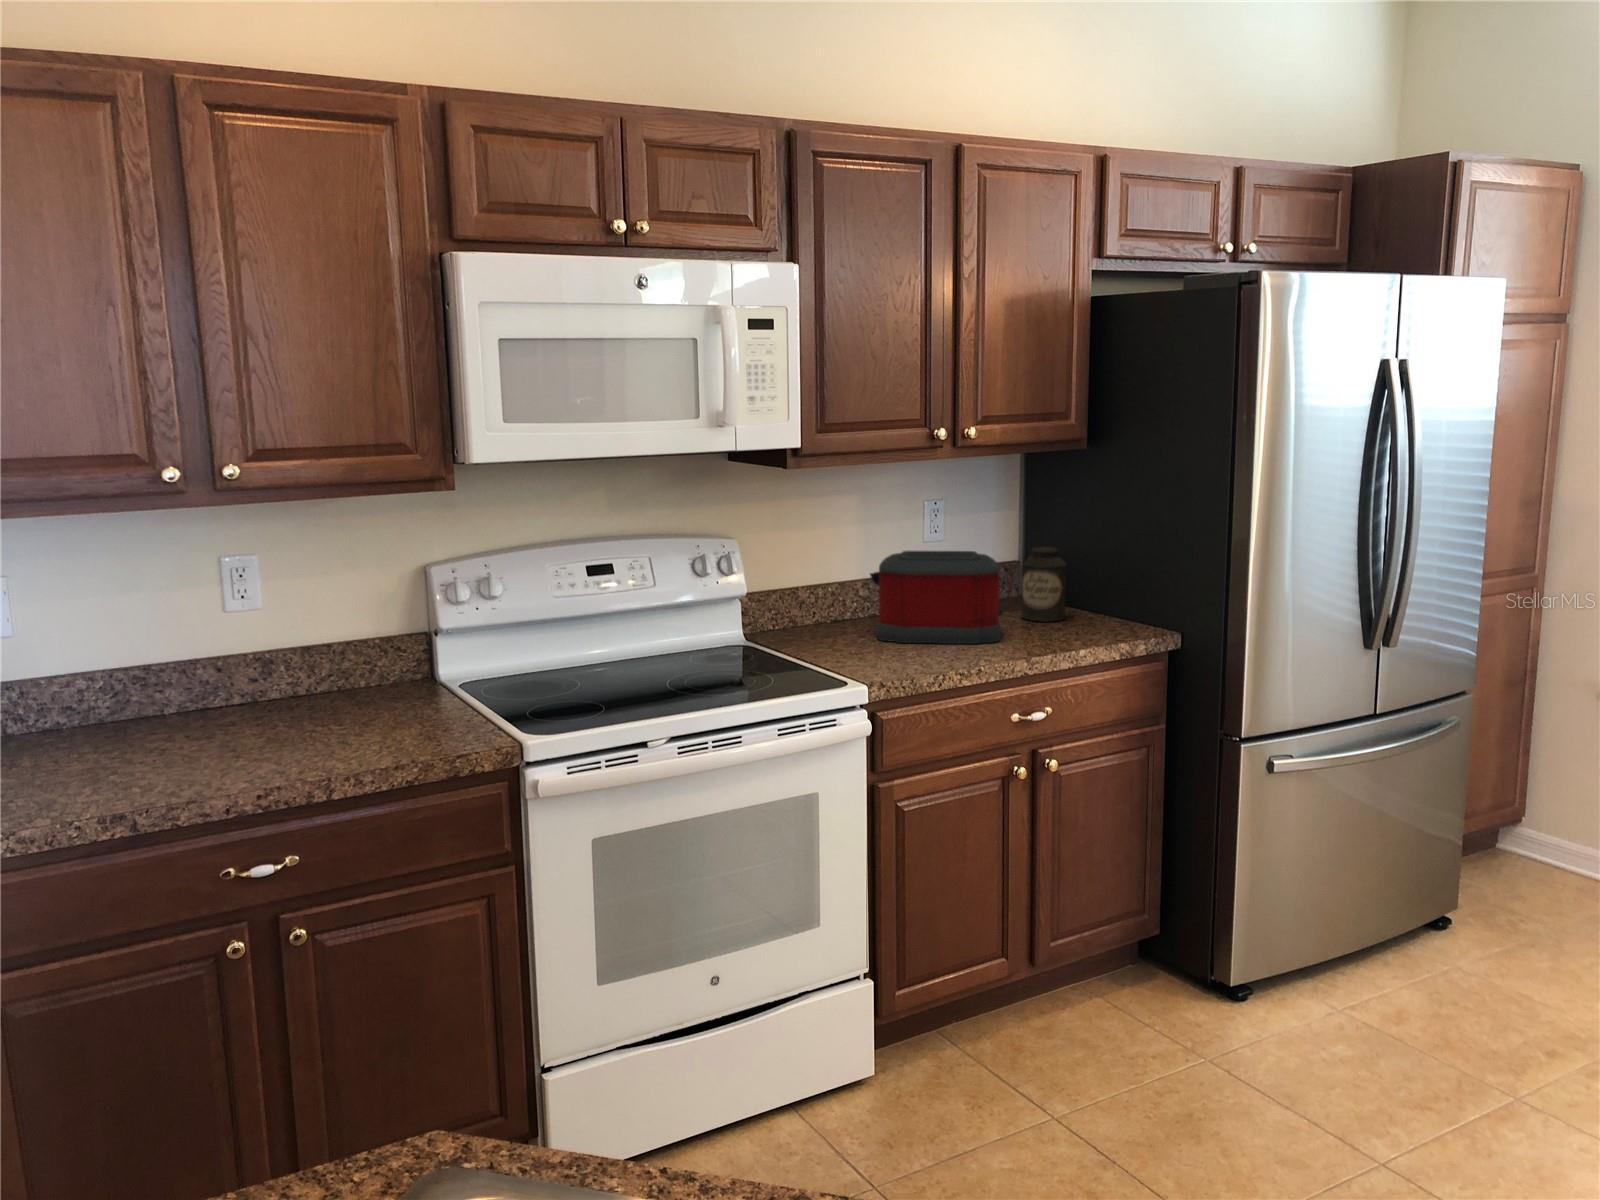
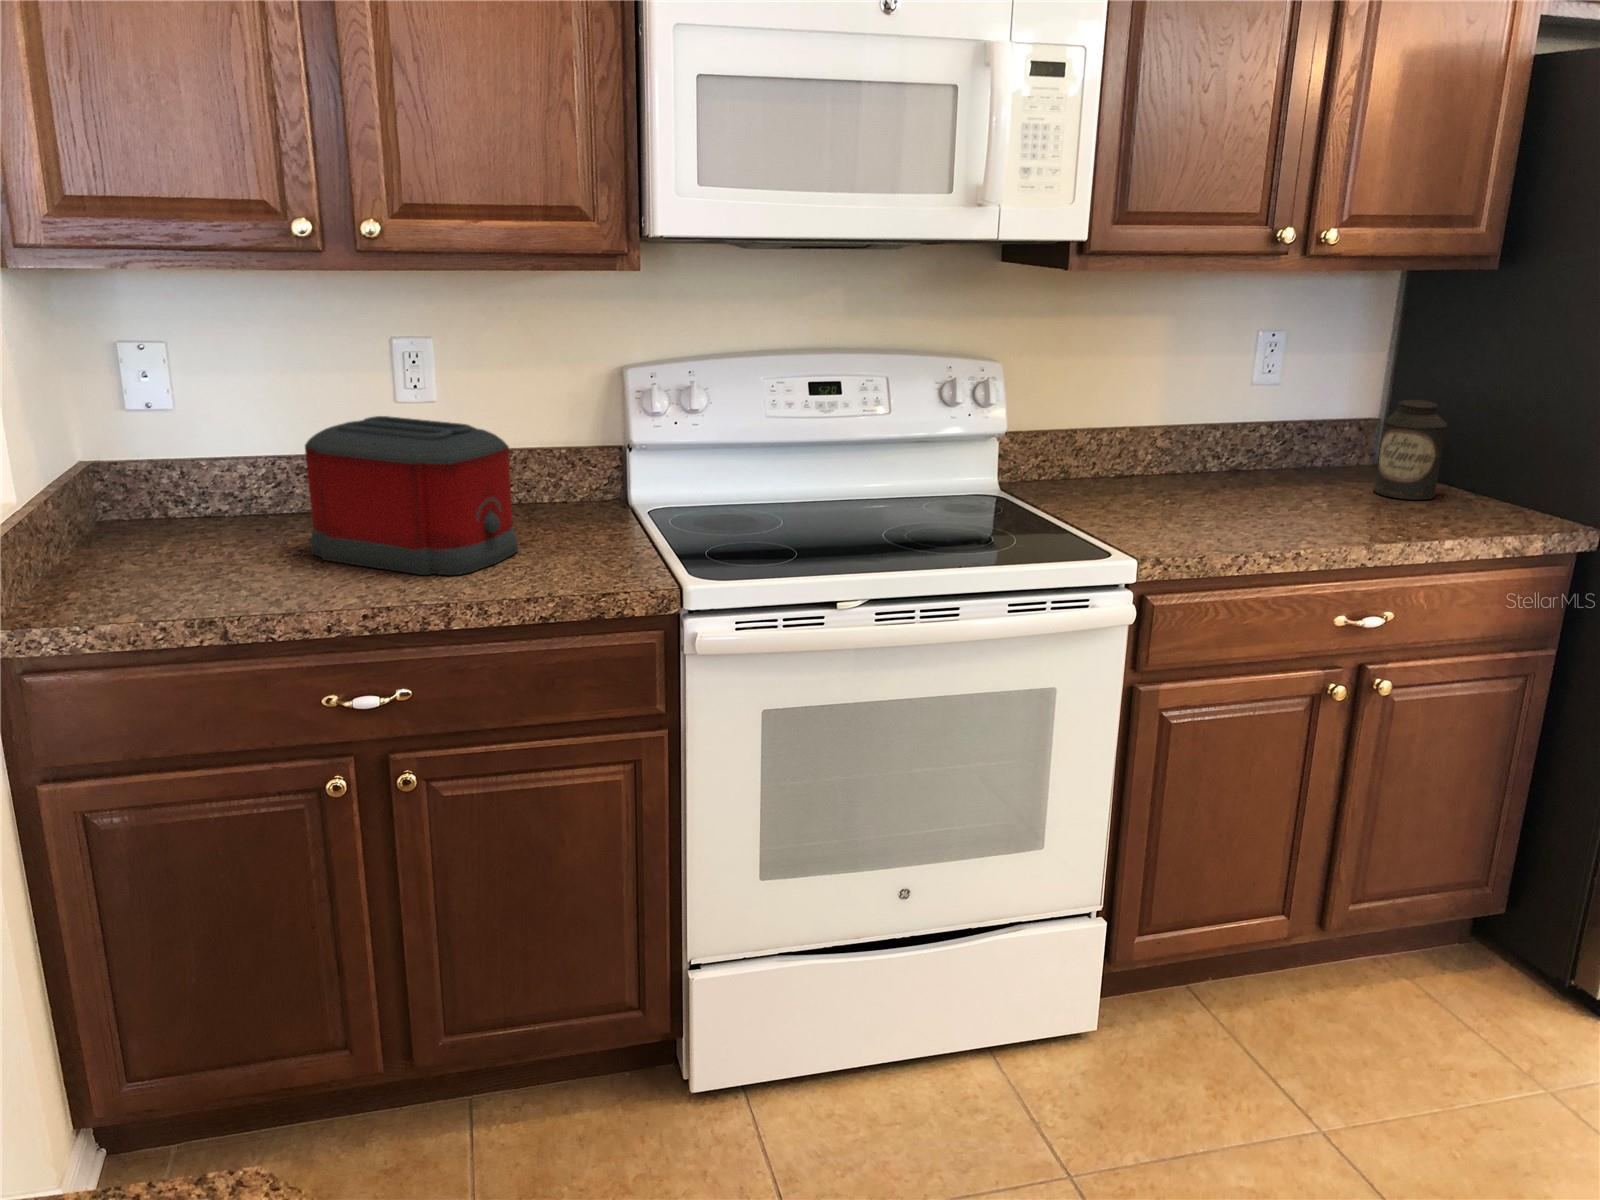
toaster: present [870,551,1003,644] -> present [305,416,518,575]

